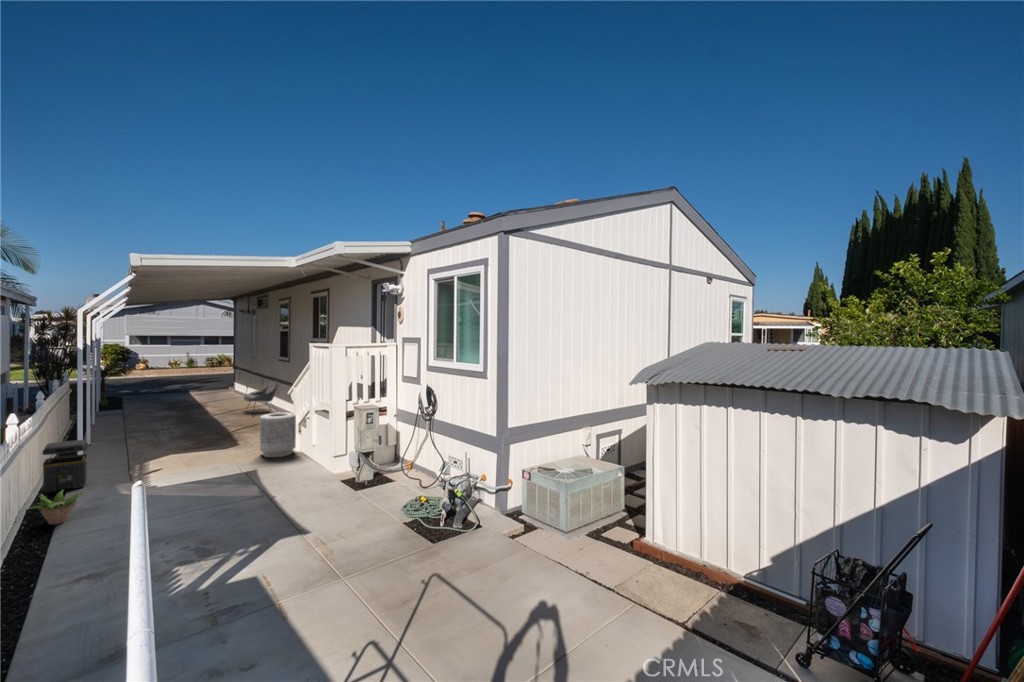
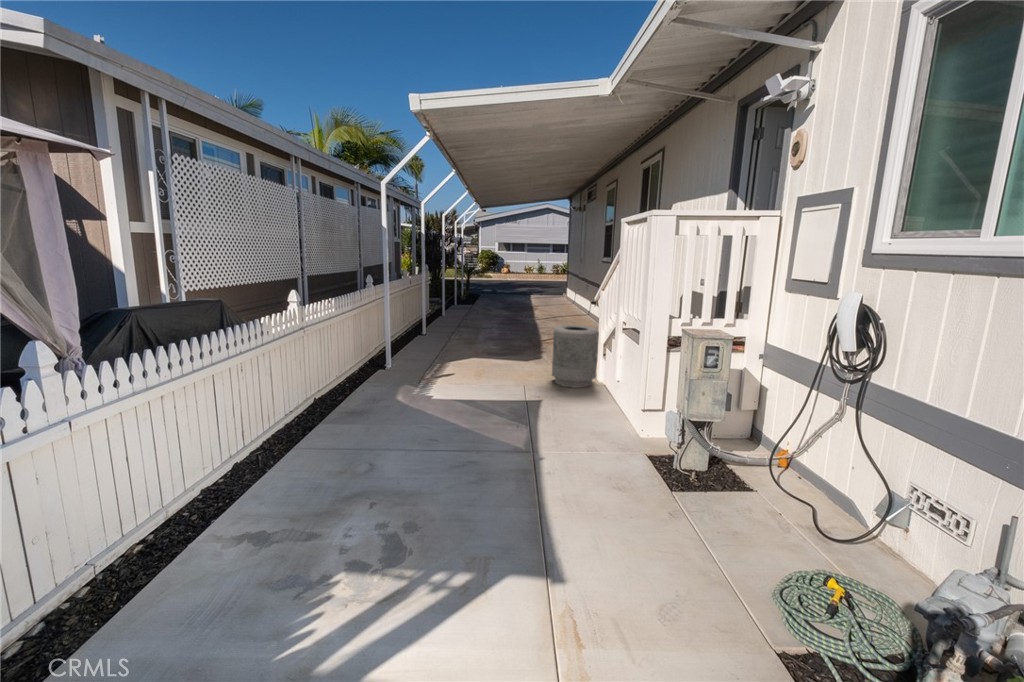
lounge chair: present [244,381,278,416] -> none [562,286,599,327]
toolbox: present [42,440,88,492] -> none [326,331,372,386]
decorative plant: present [28,490,86,524] -> none [259,391,327,434]

